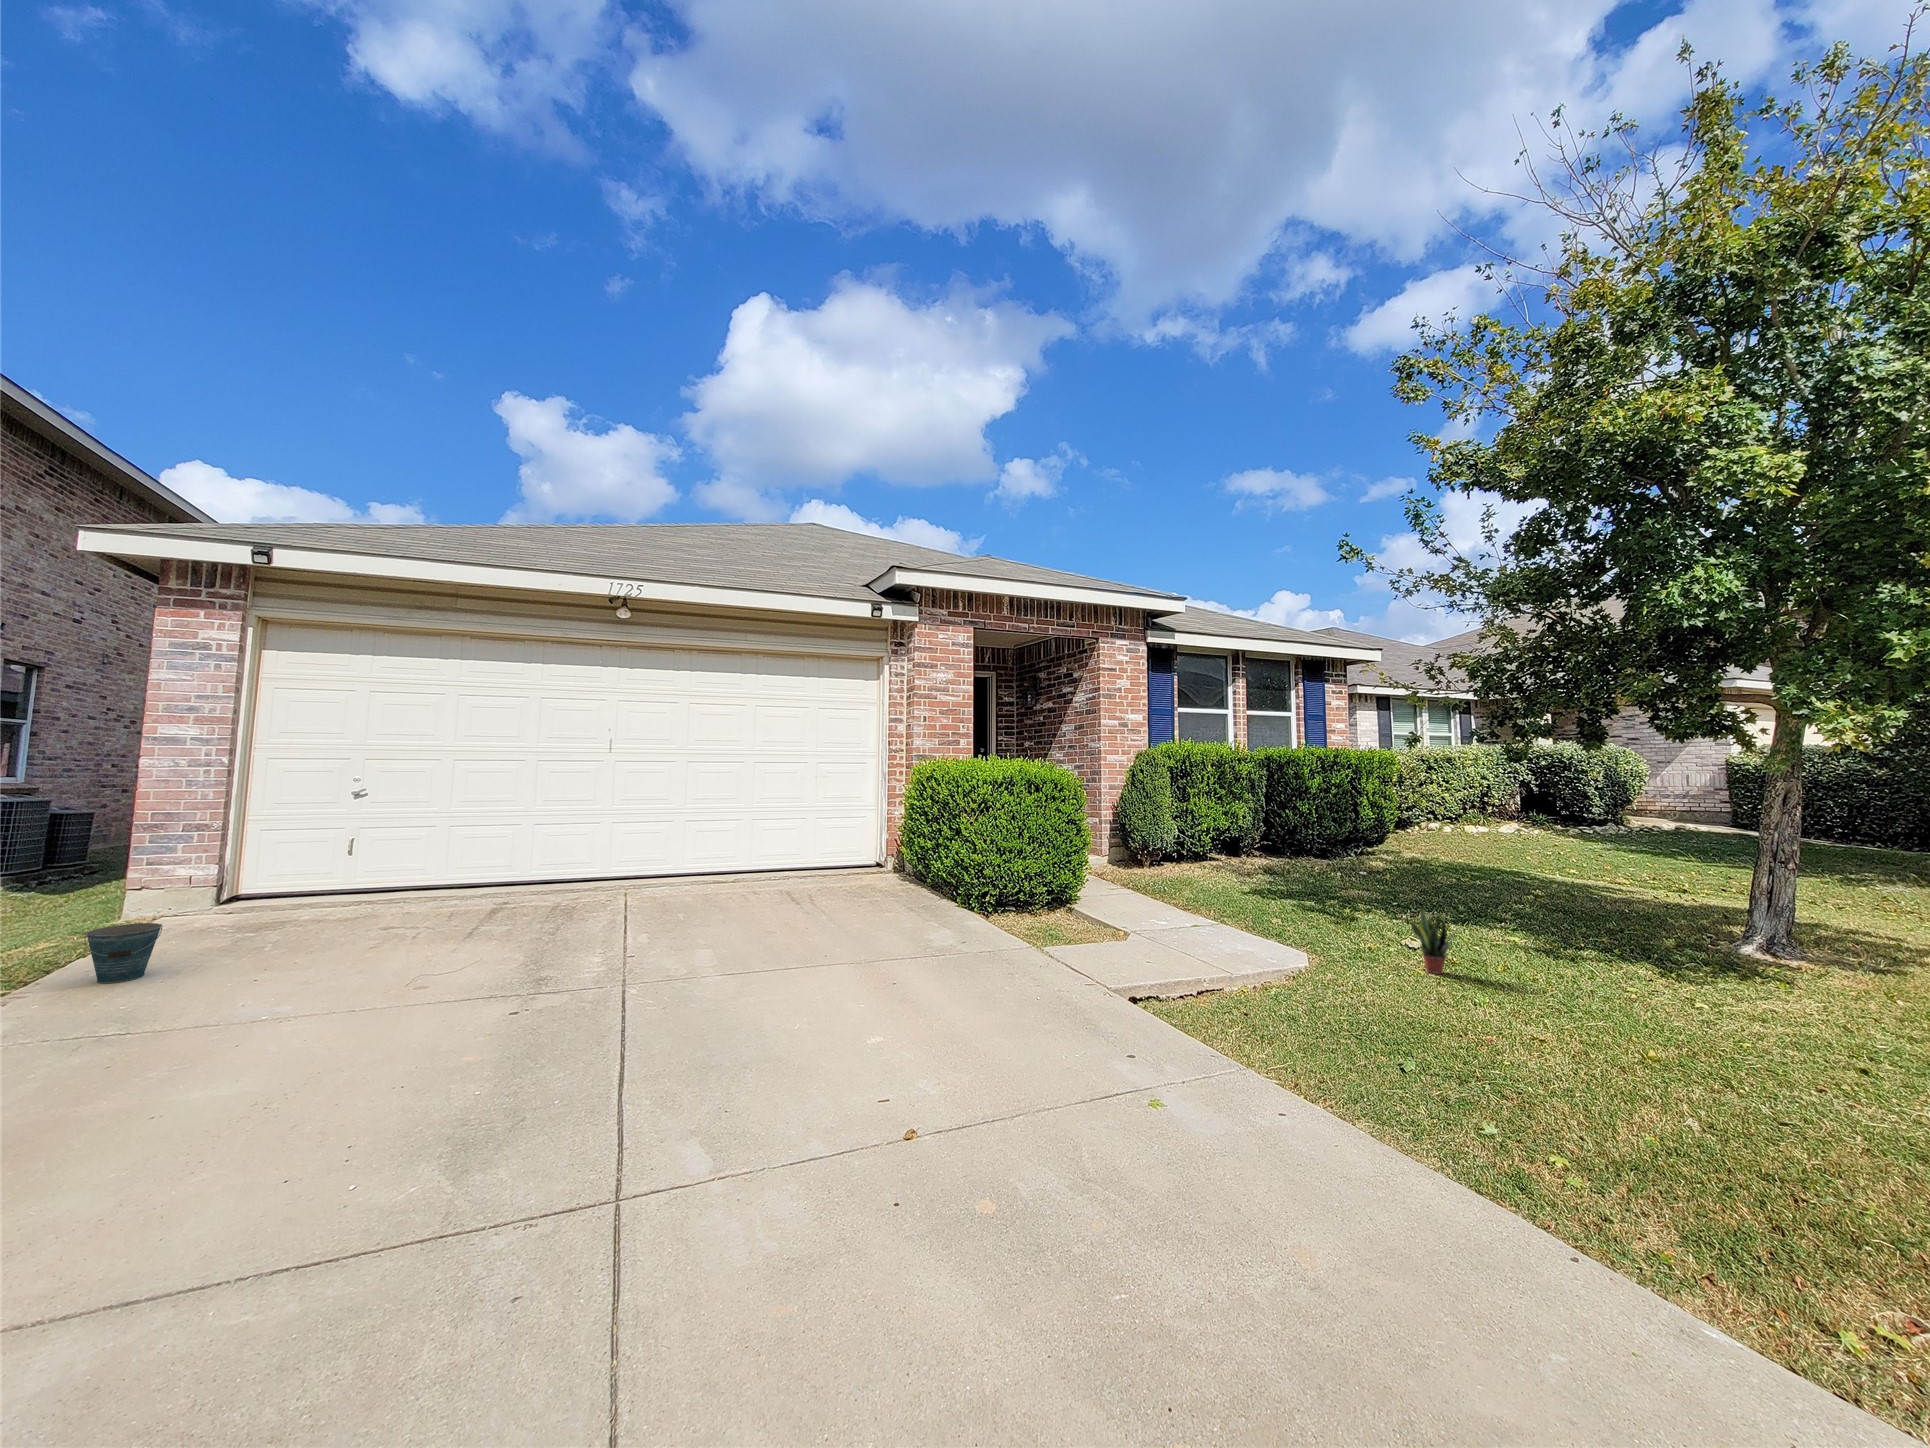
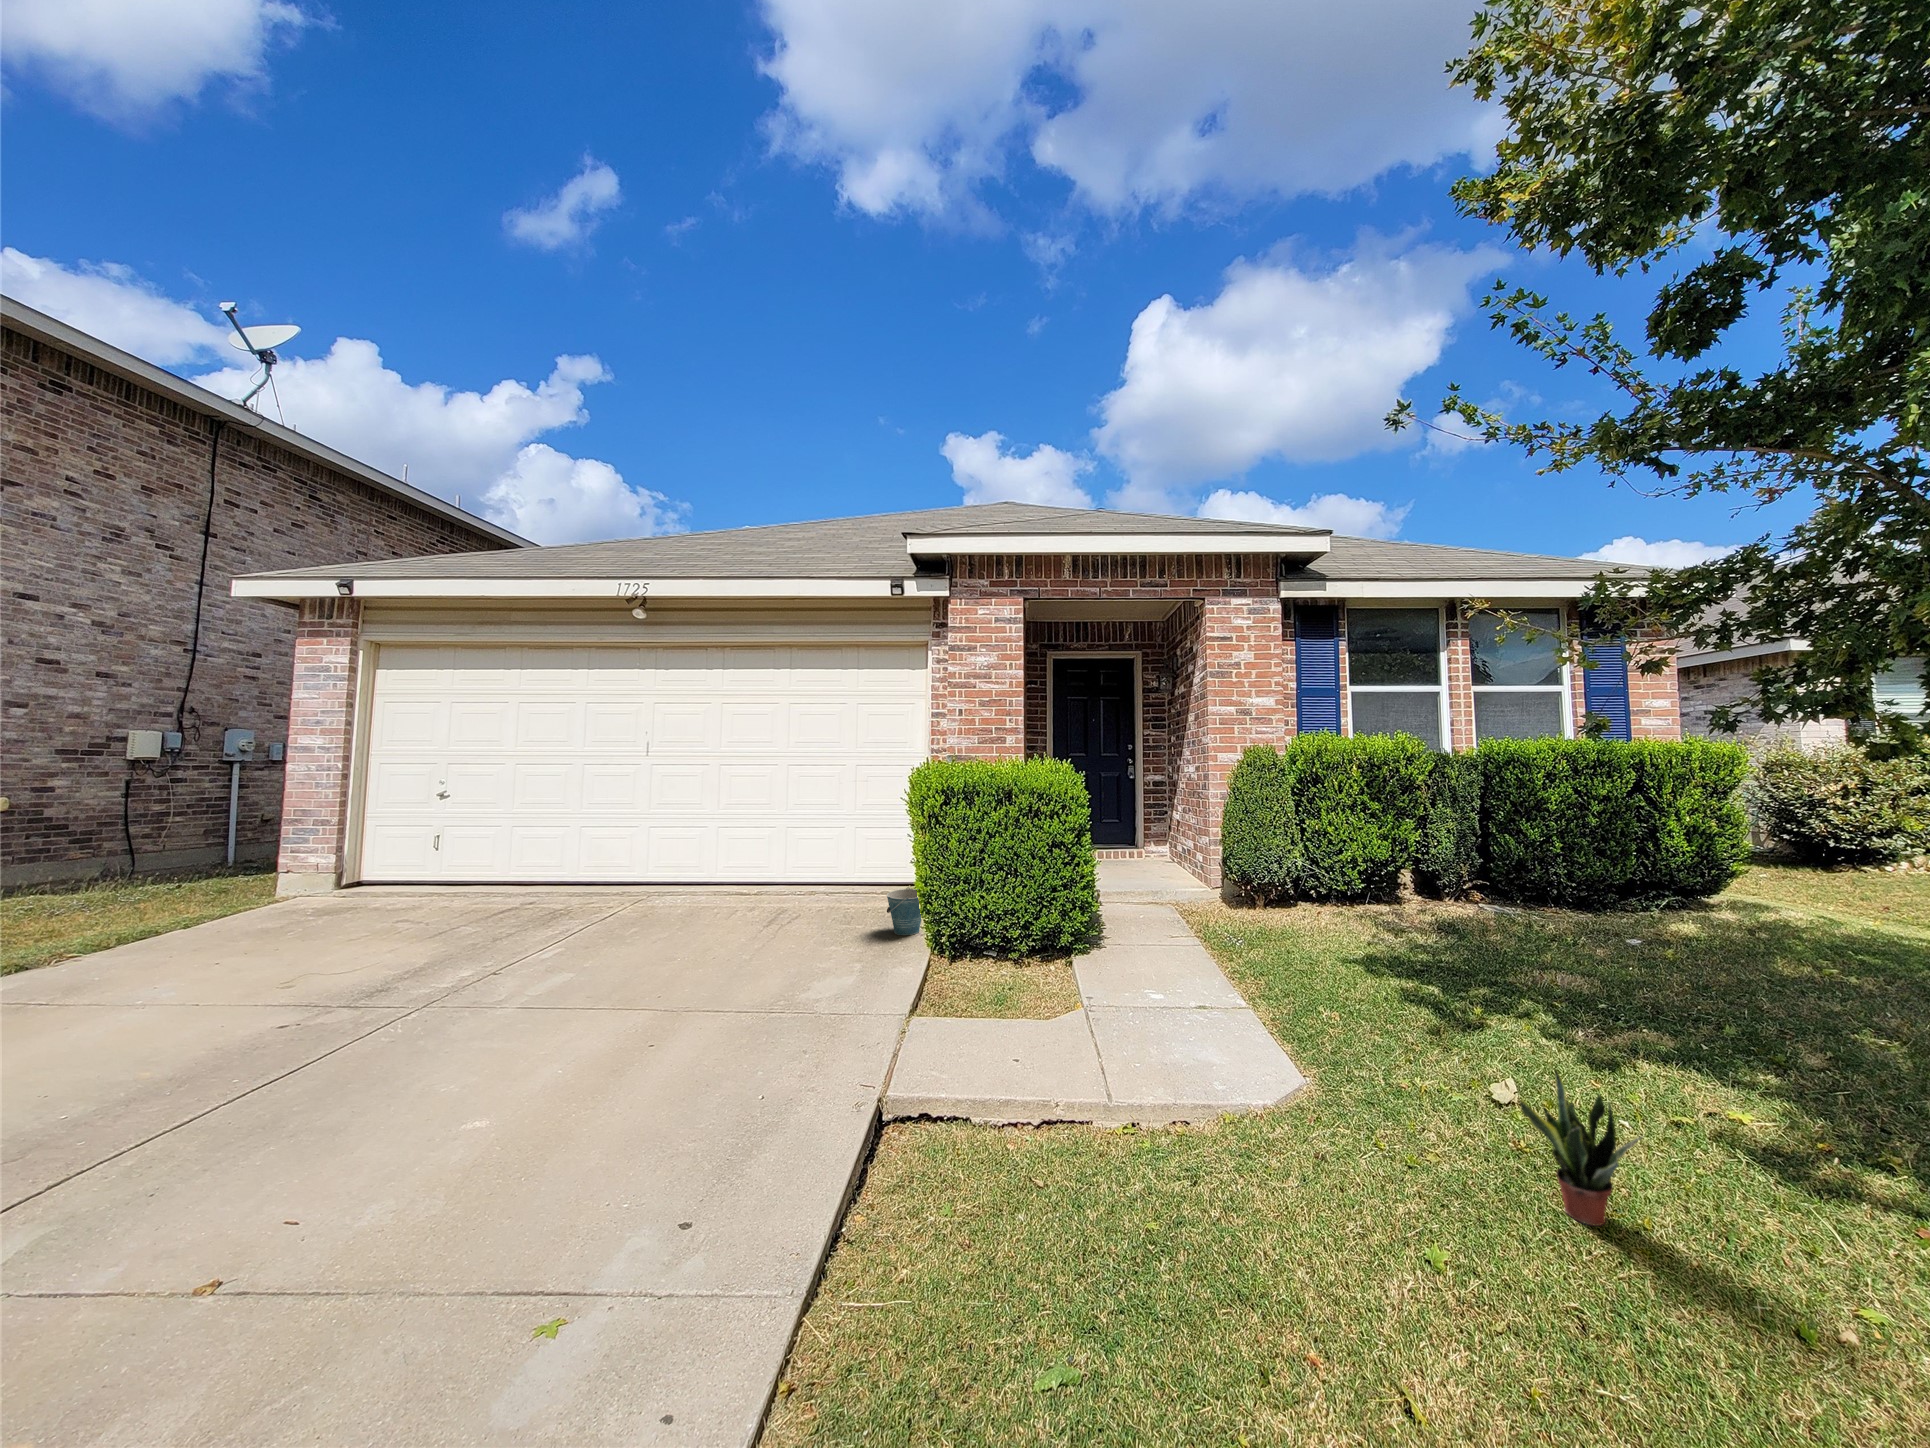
bucket: present [84,923,162,983] -> present [887,887,921,935]

